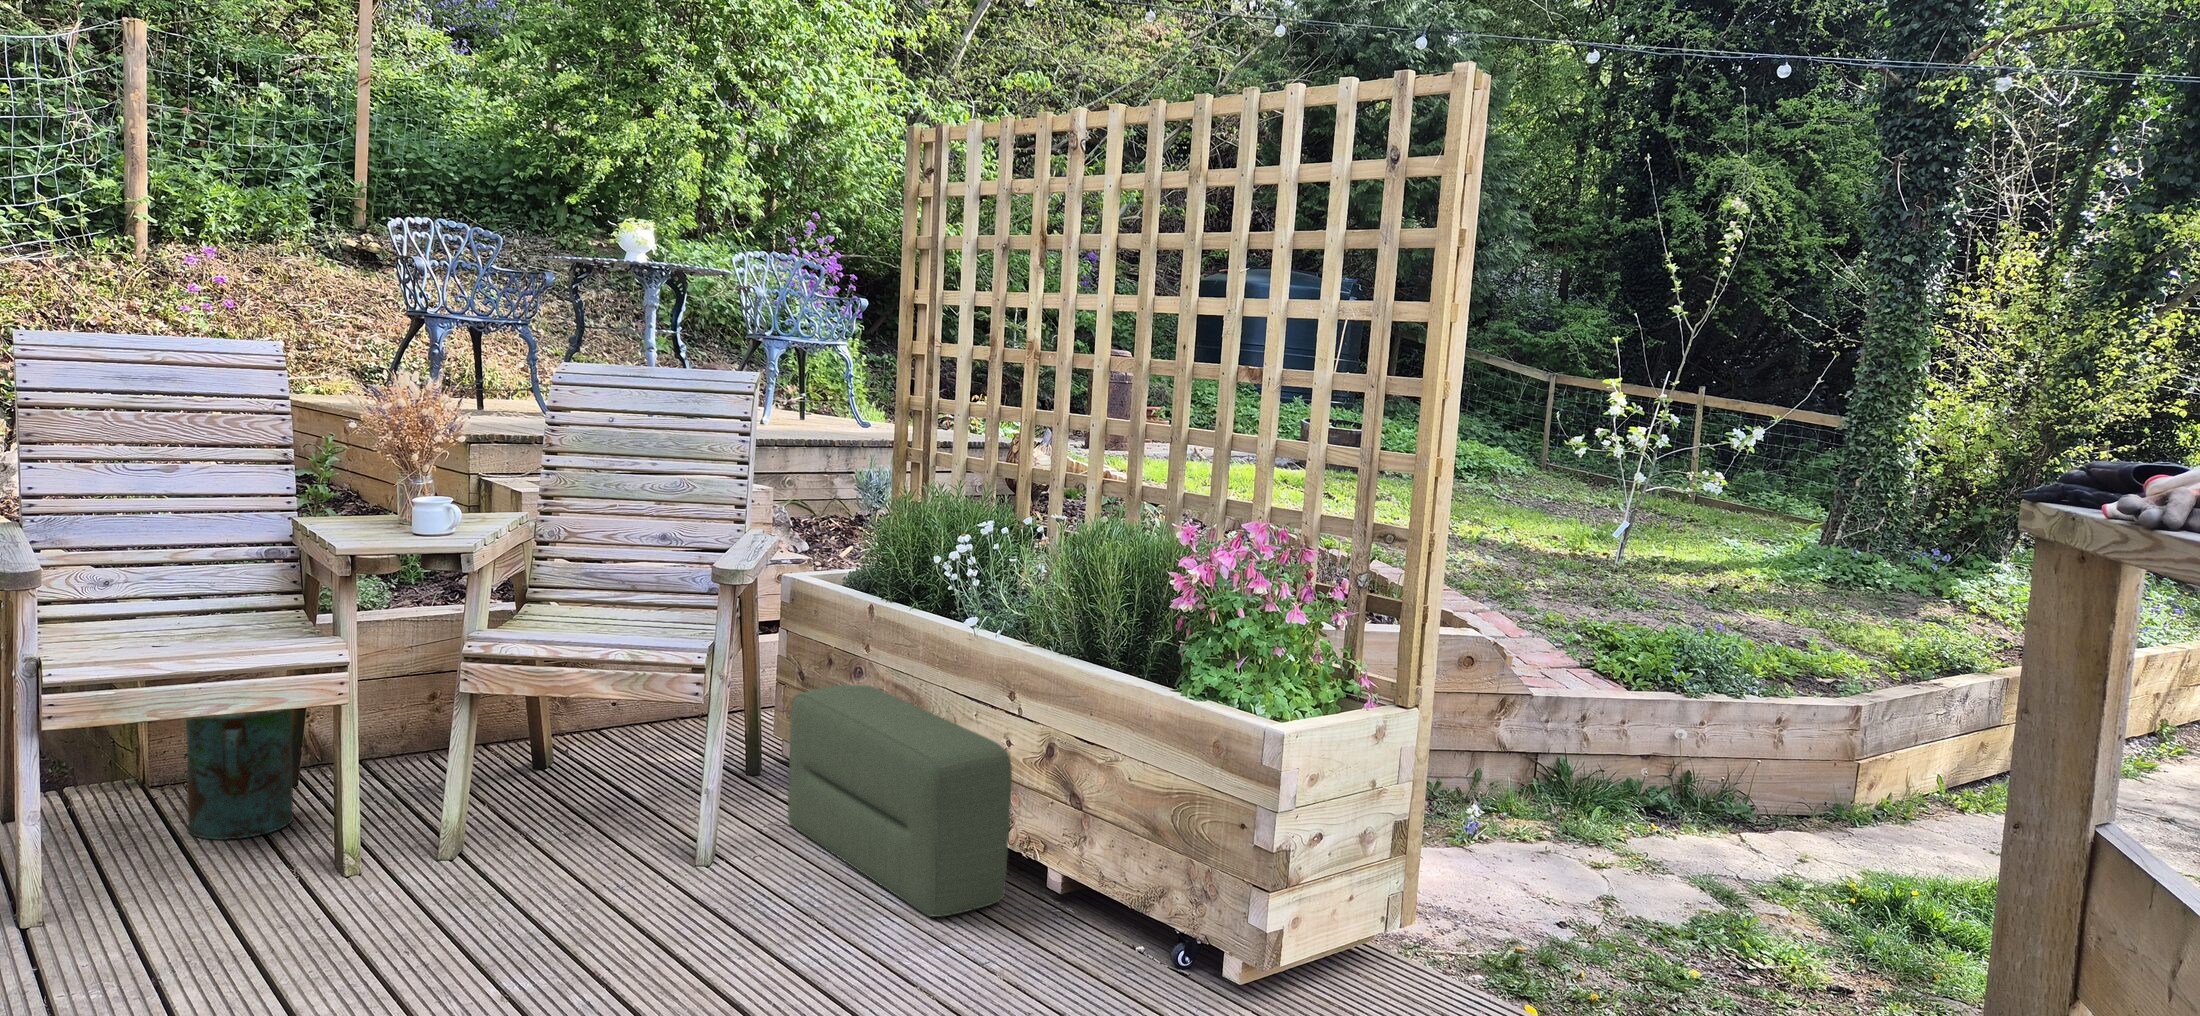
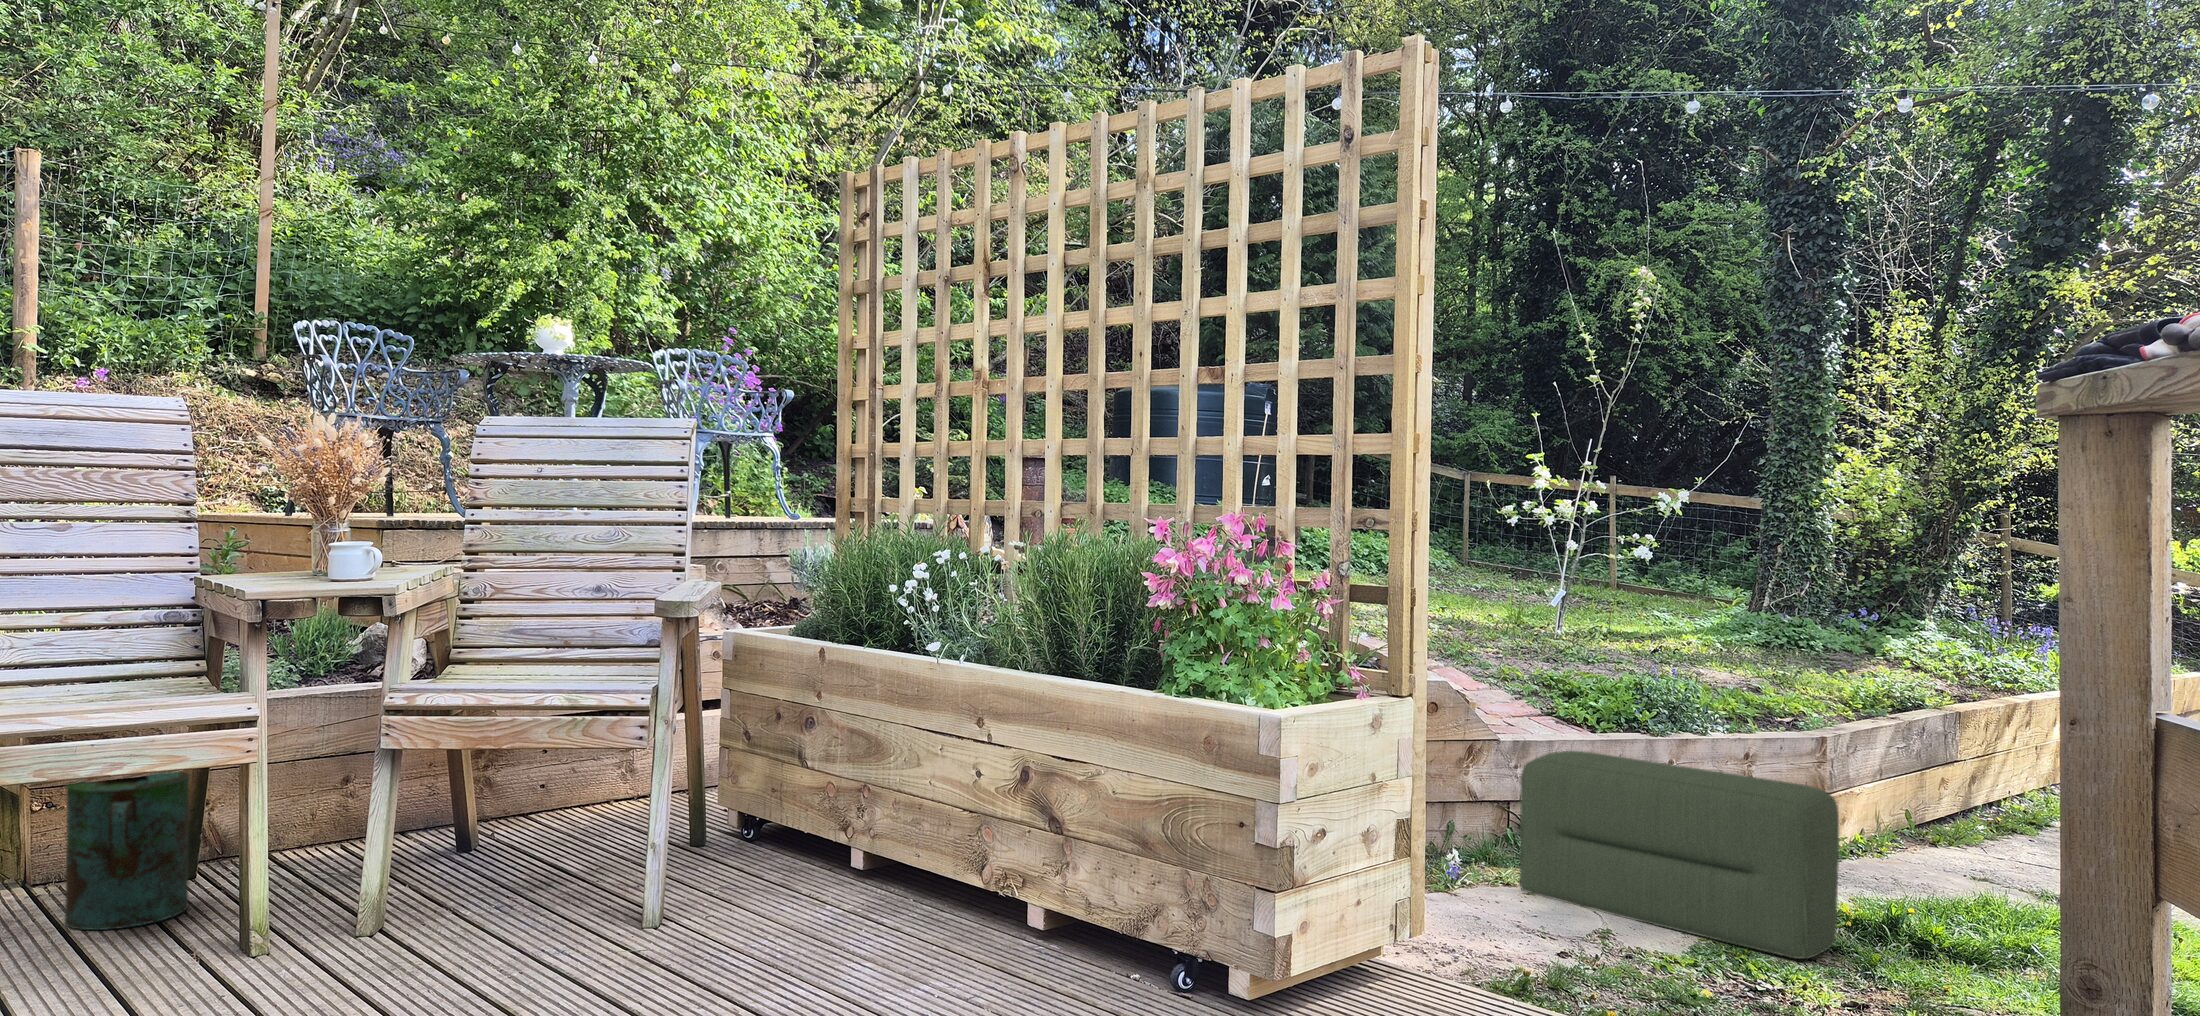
pouf: present [788,685,1012,917] -> present [1520,751,1839,959]

